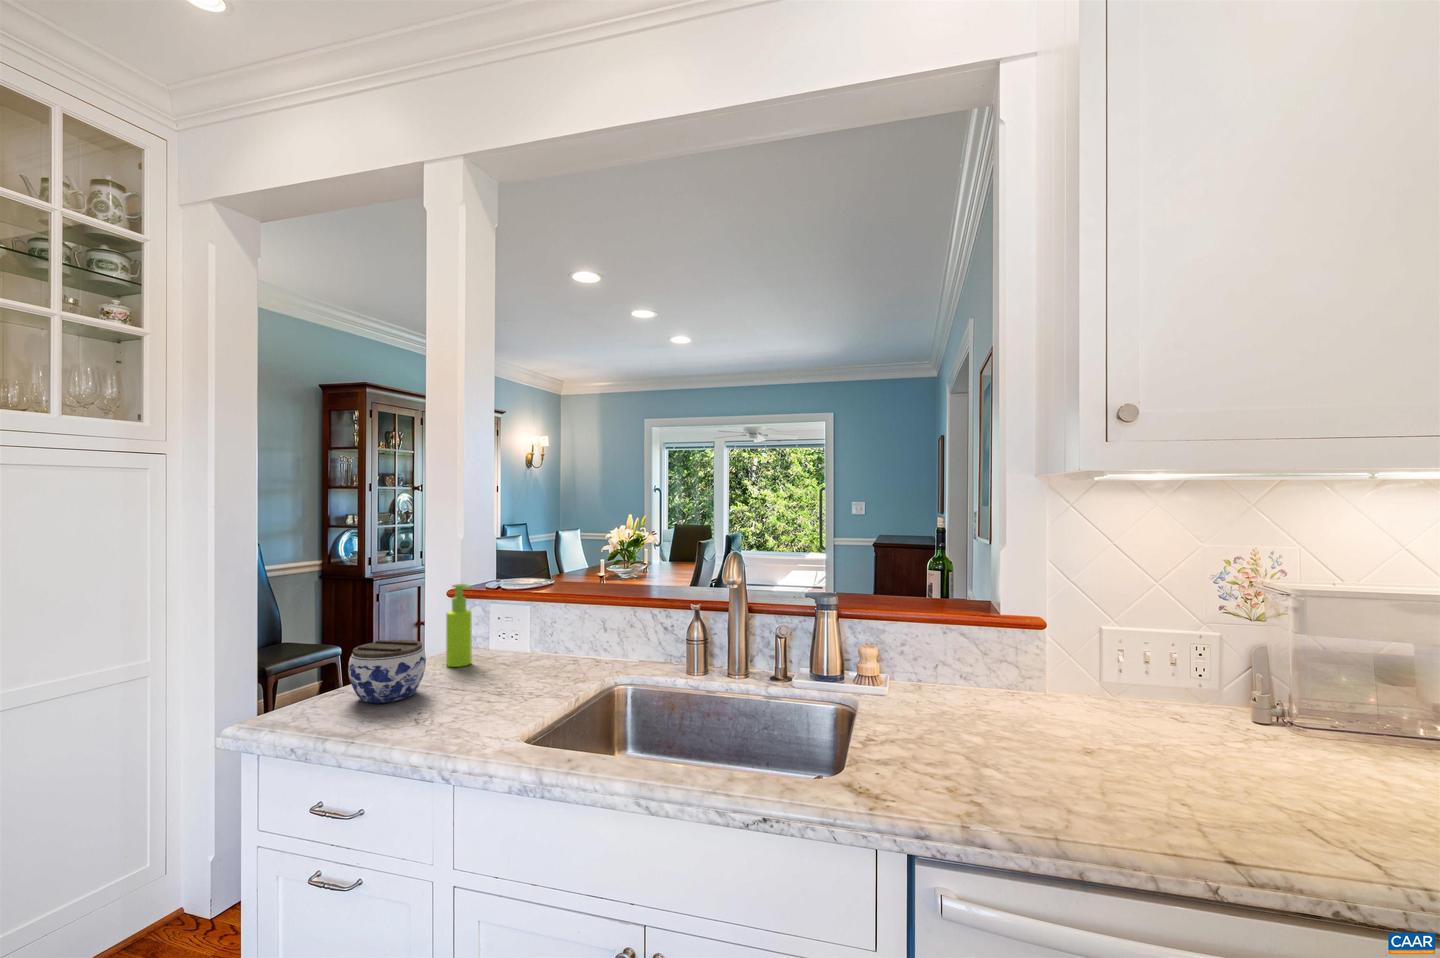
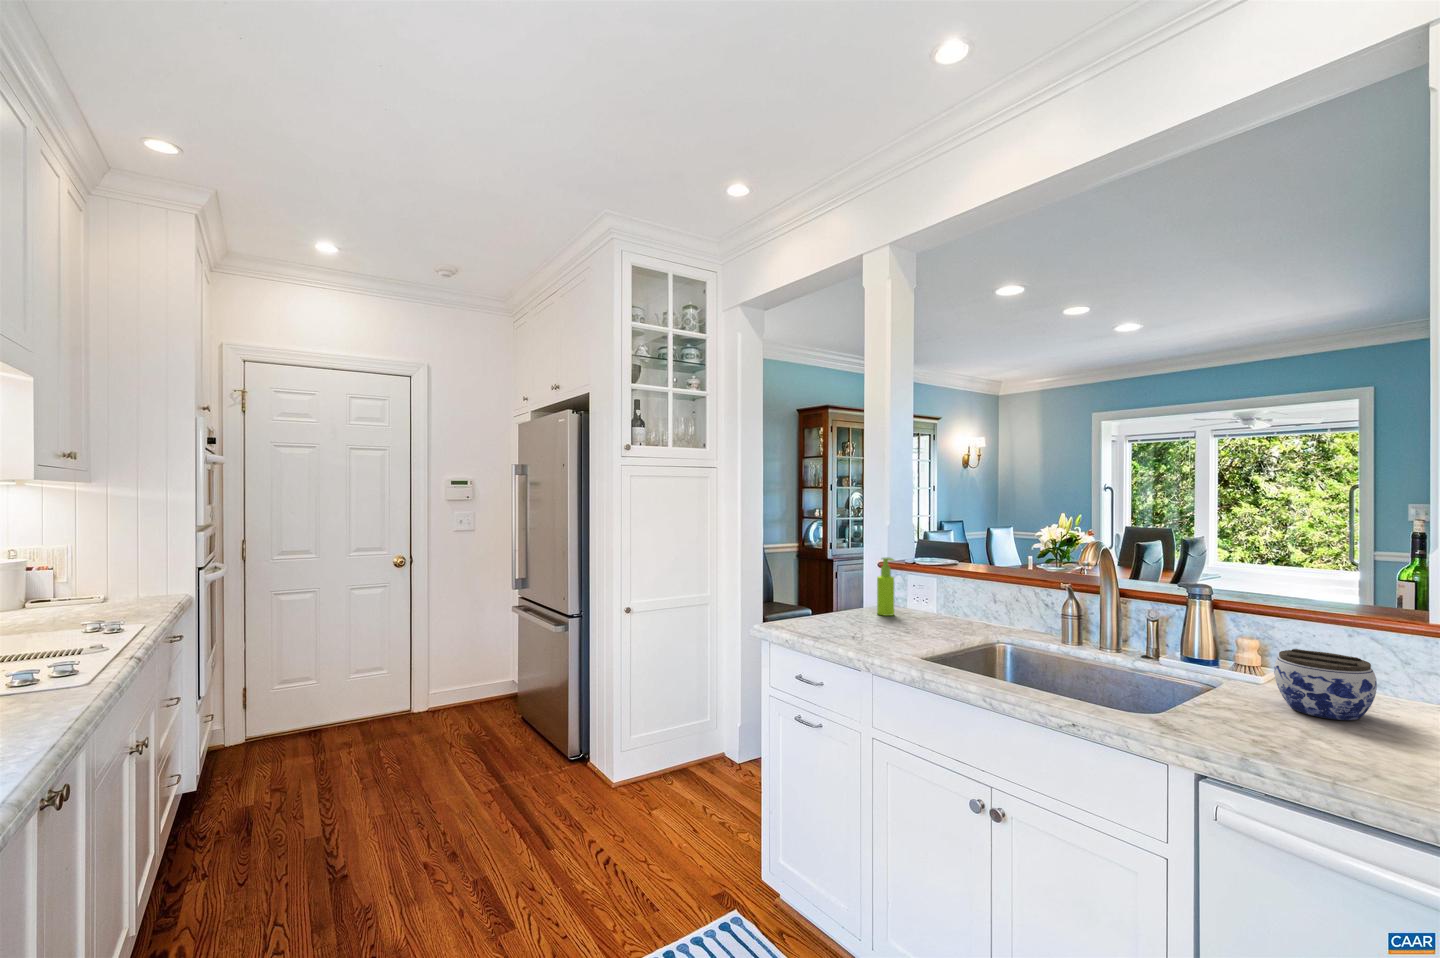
jar: present [348,640,426,703] -> present [1274,649,1377,720]

